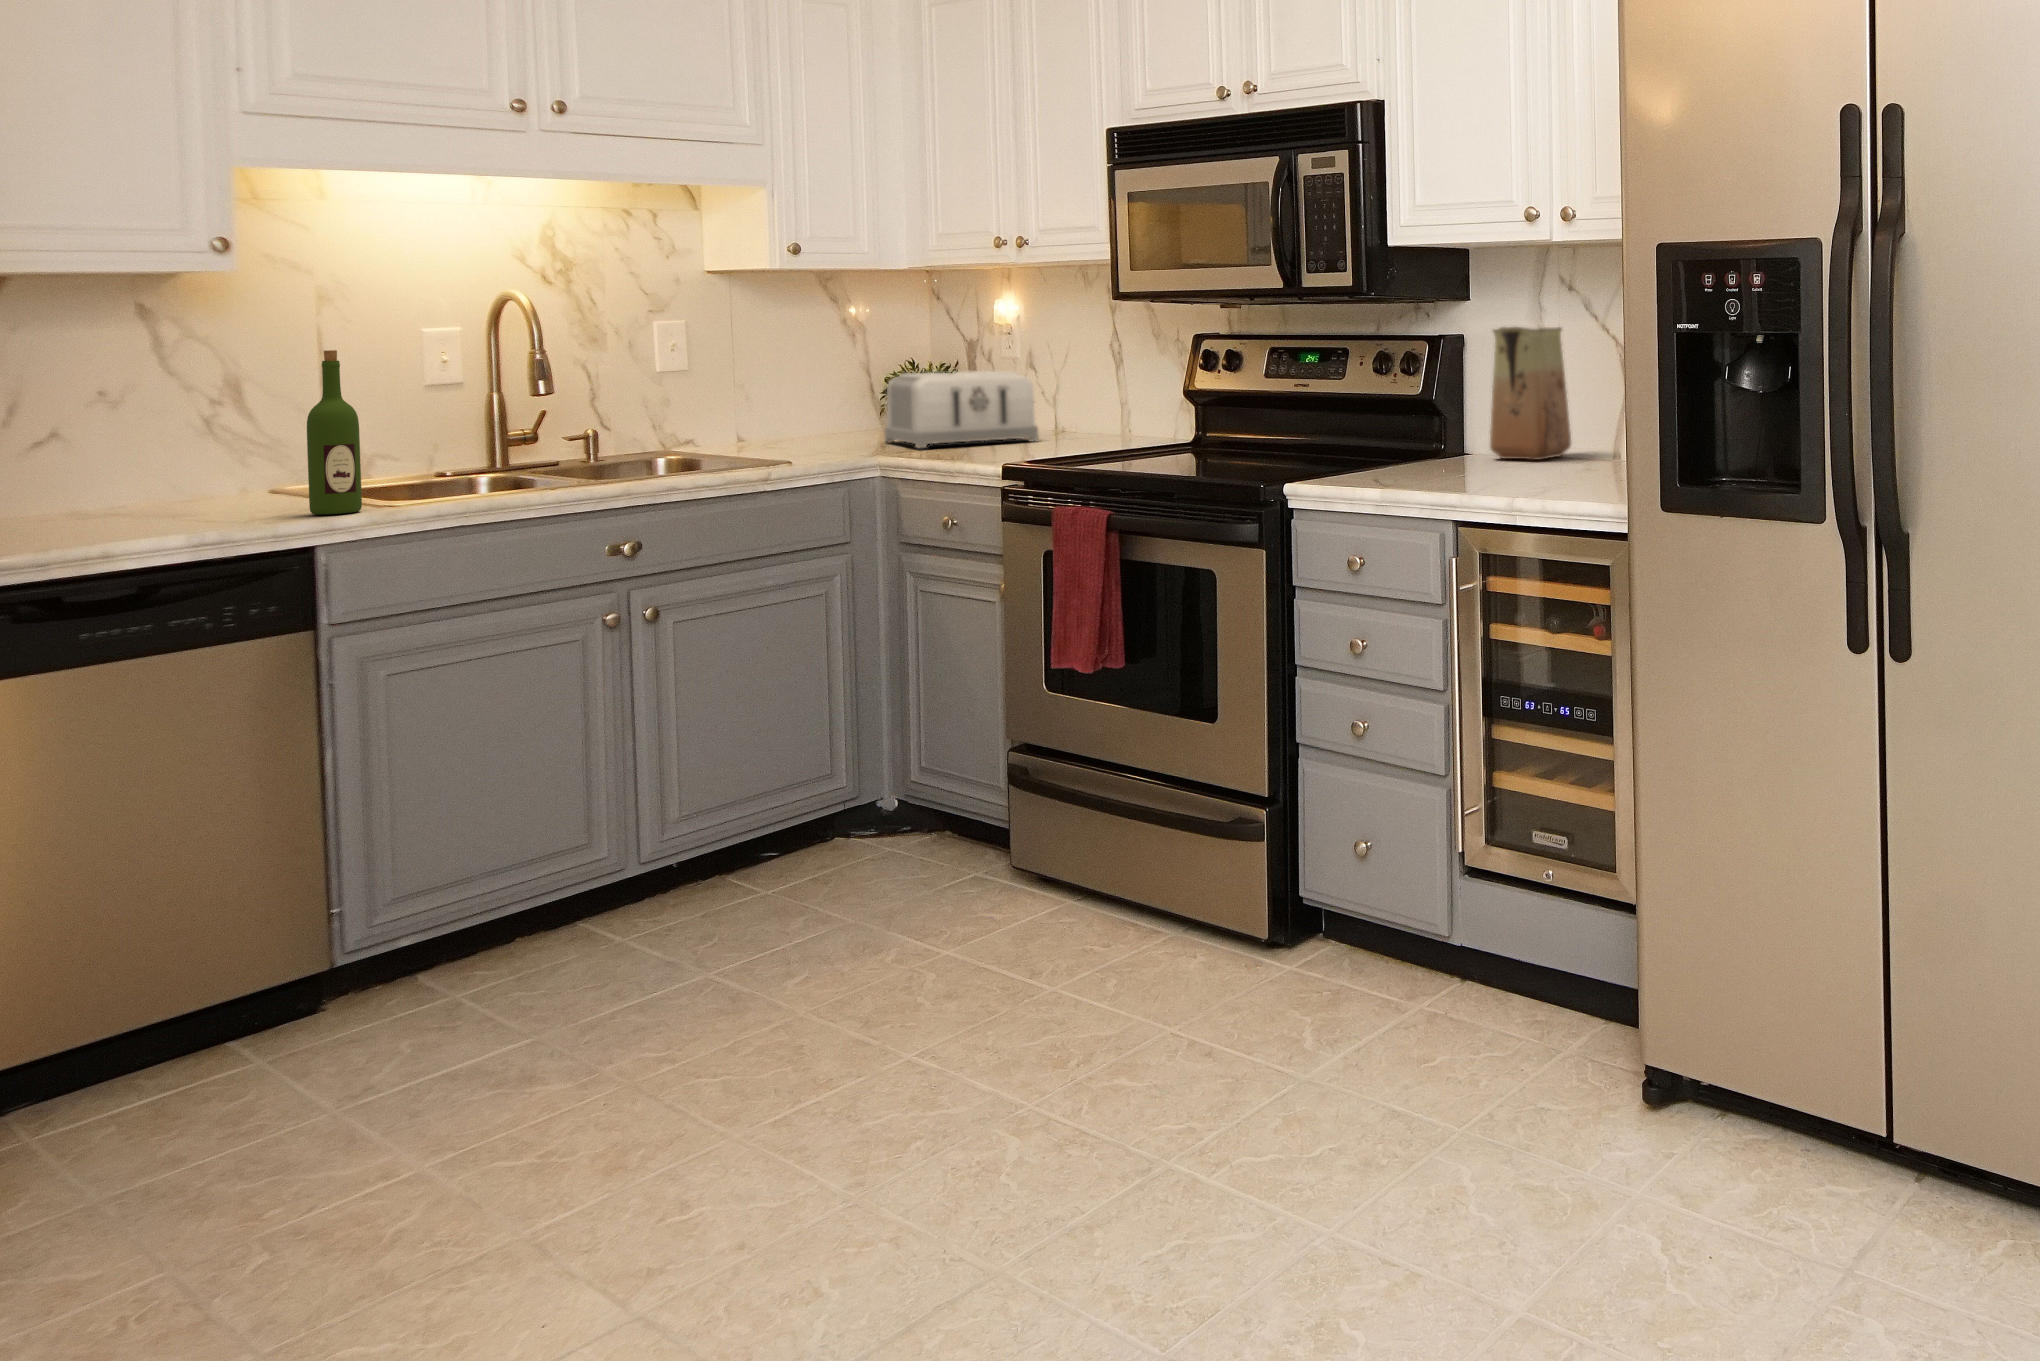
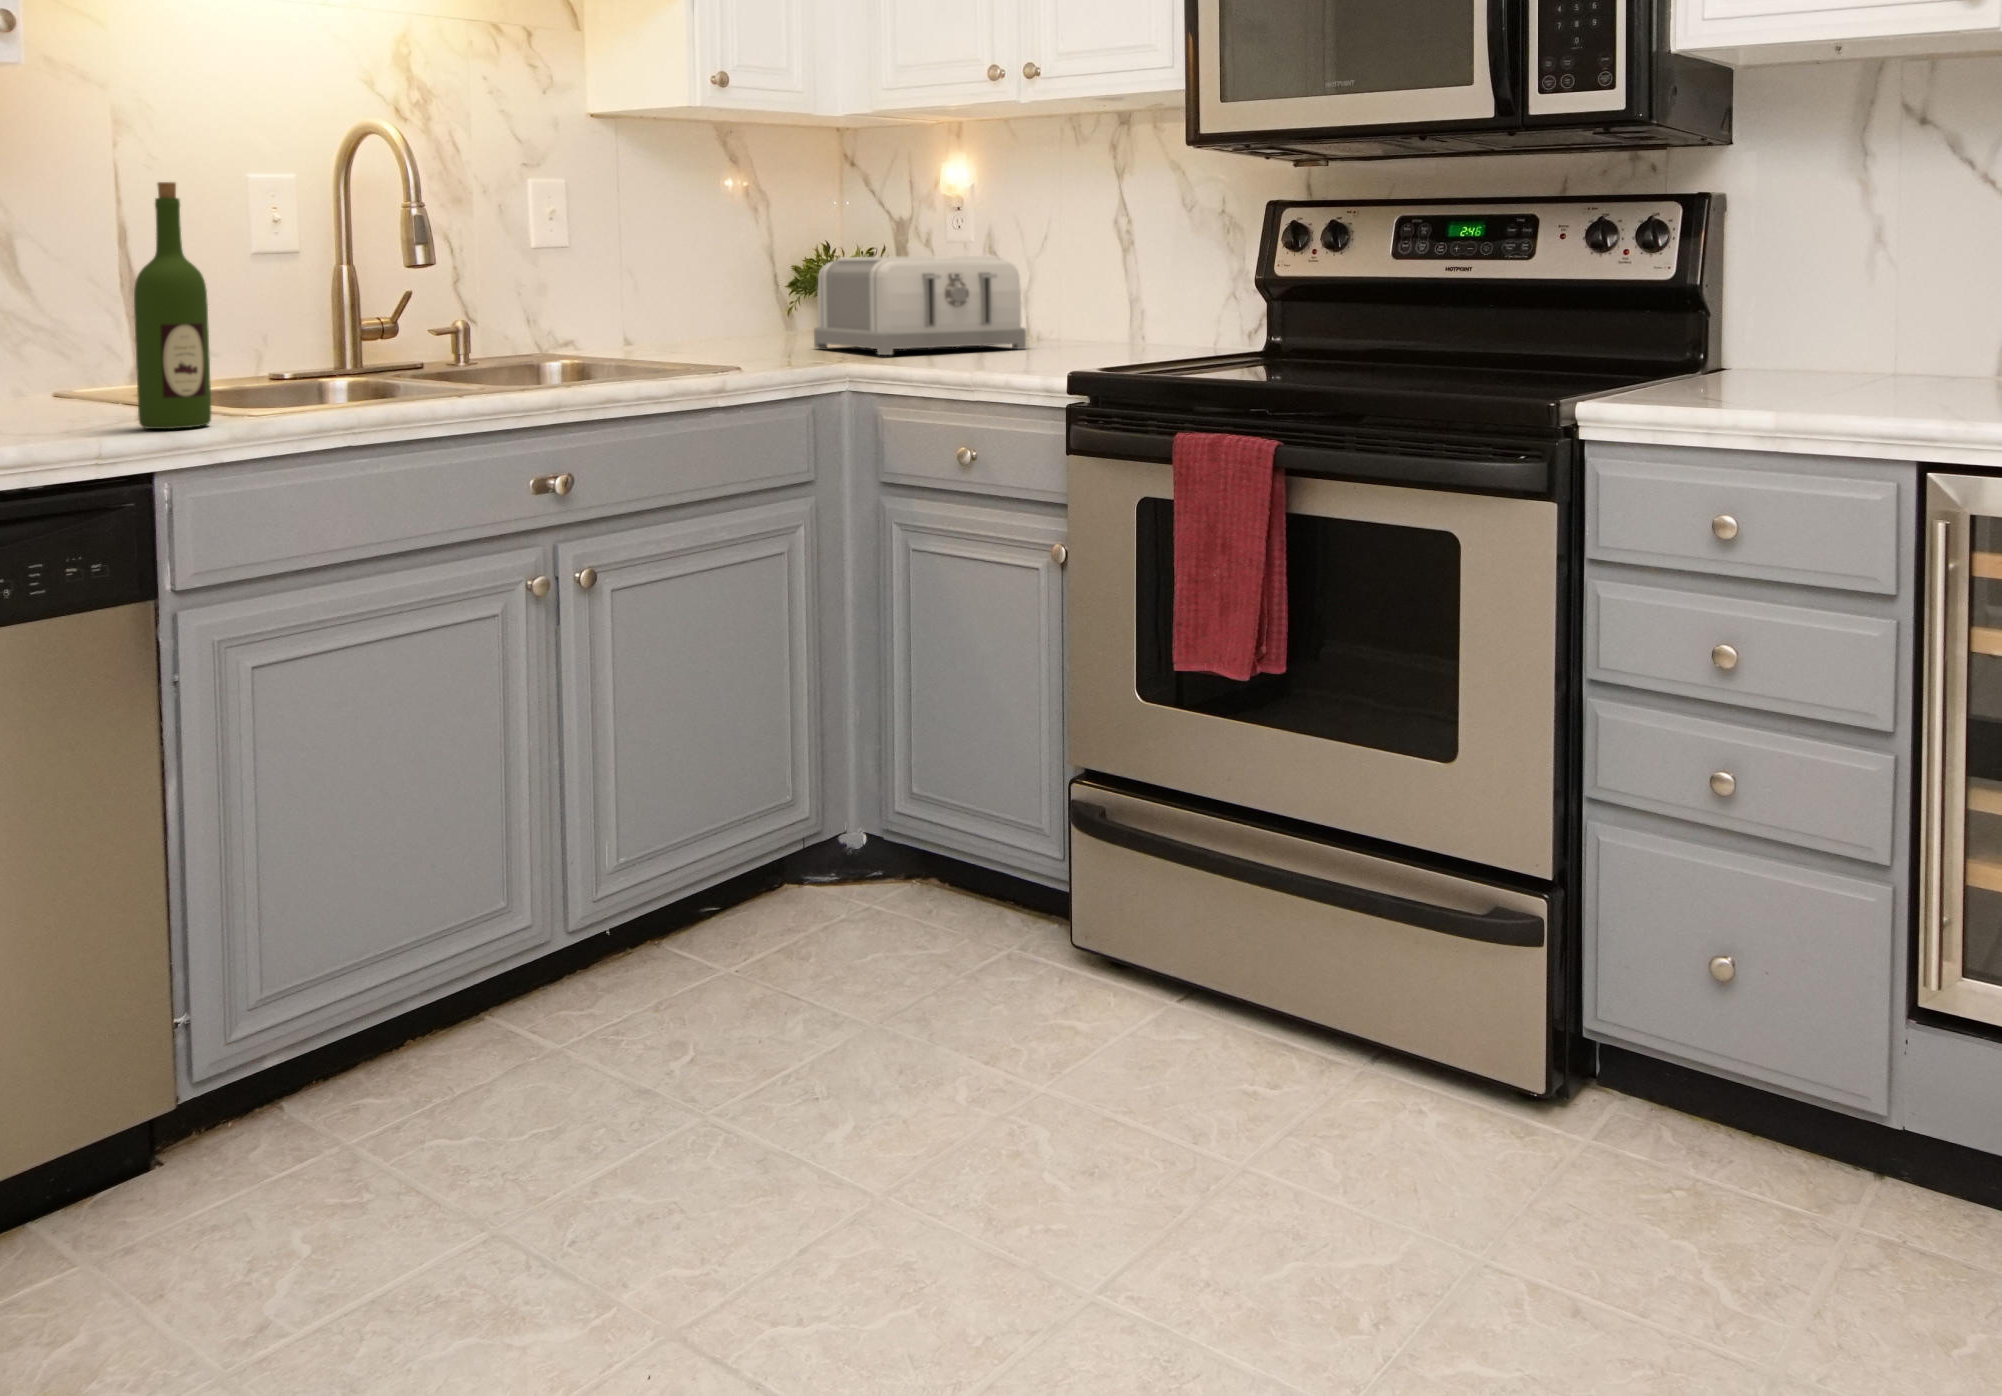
vase: present [1490,327,1571,460] -> none [1786,179,1903,376]

